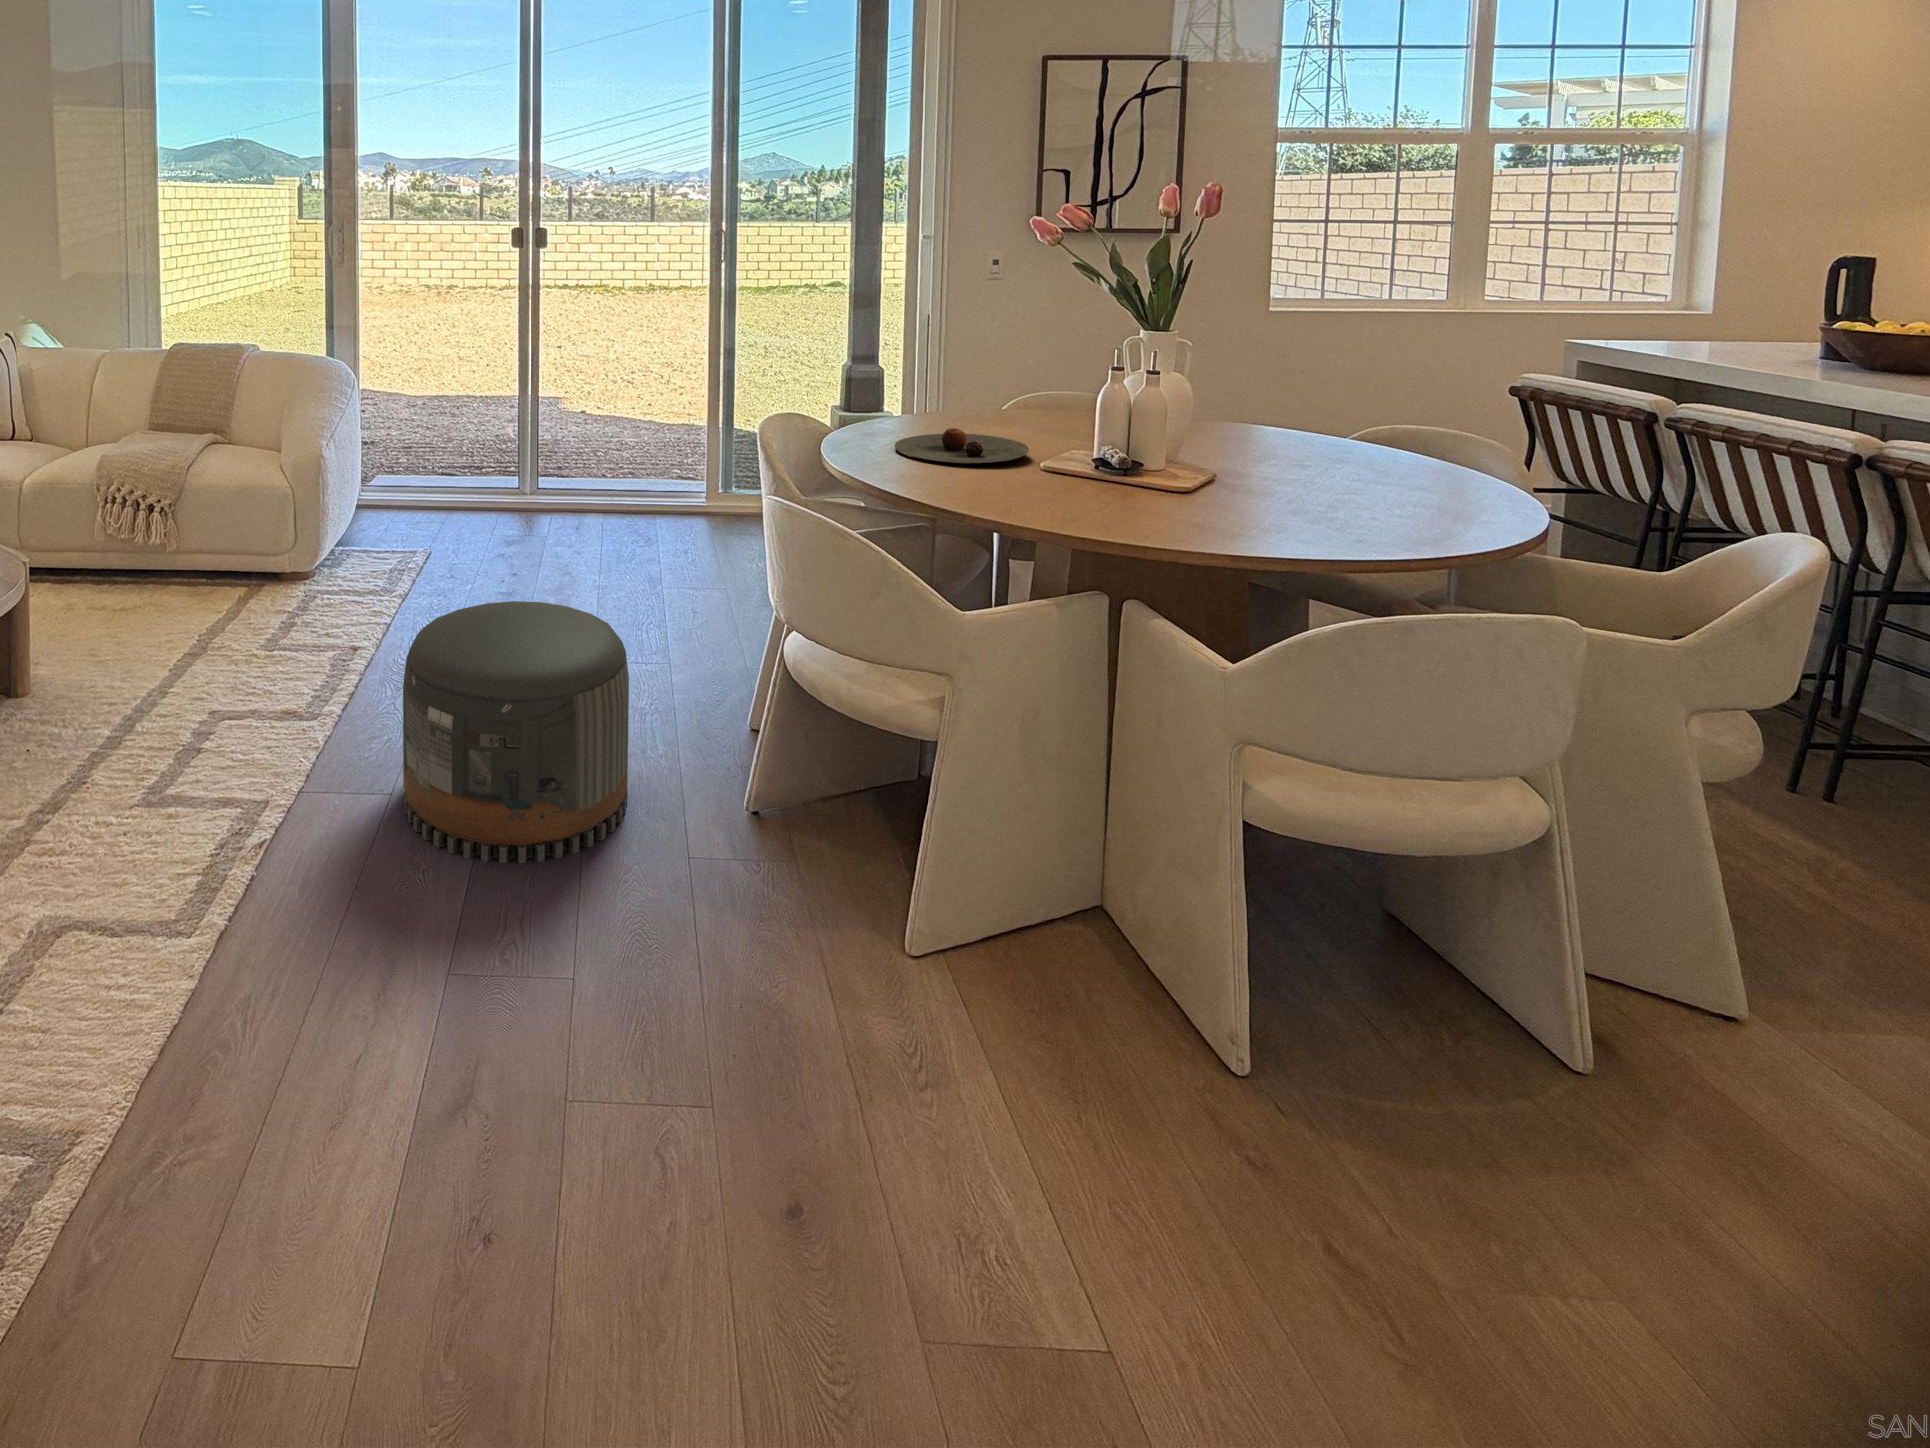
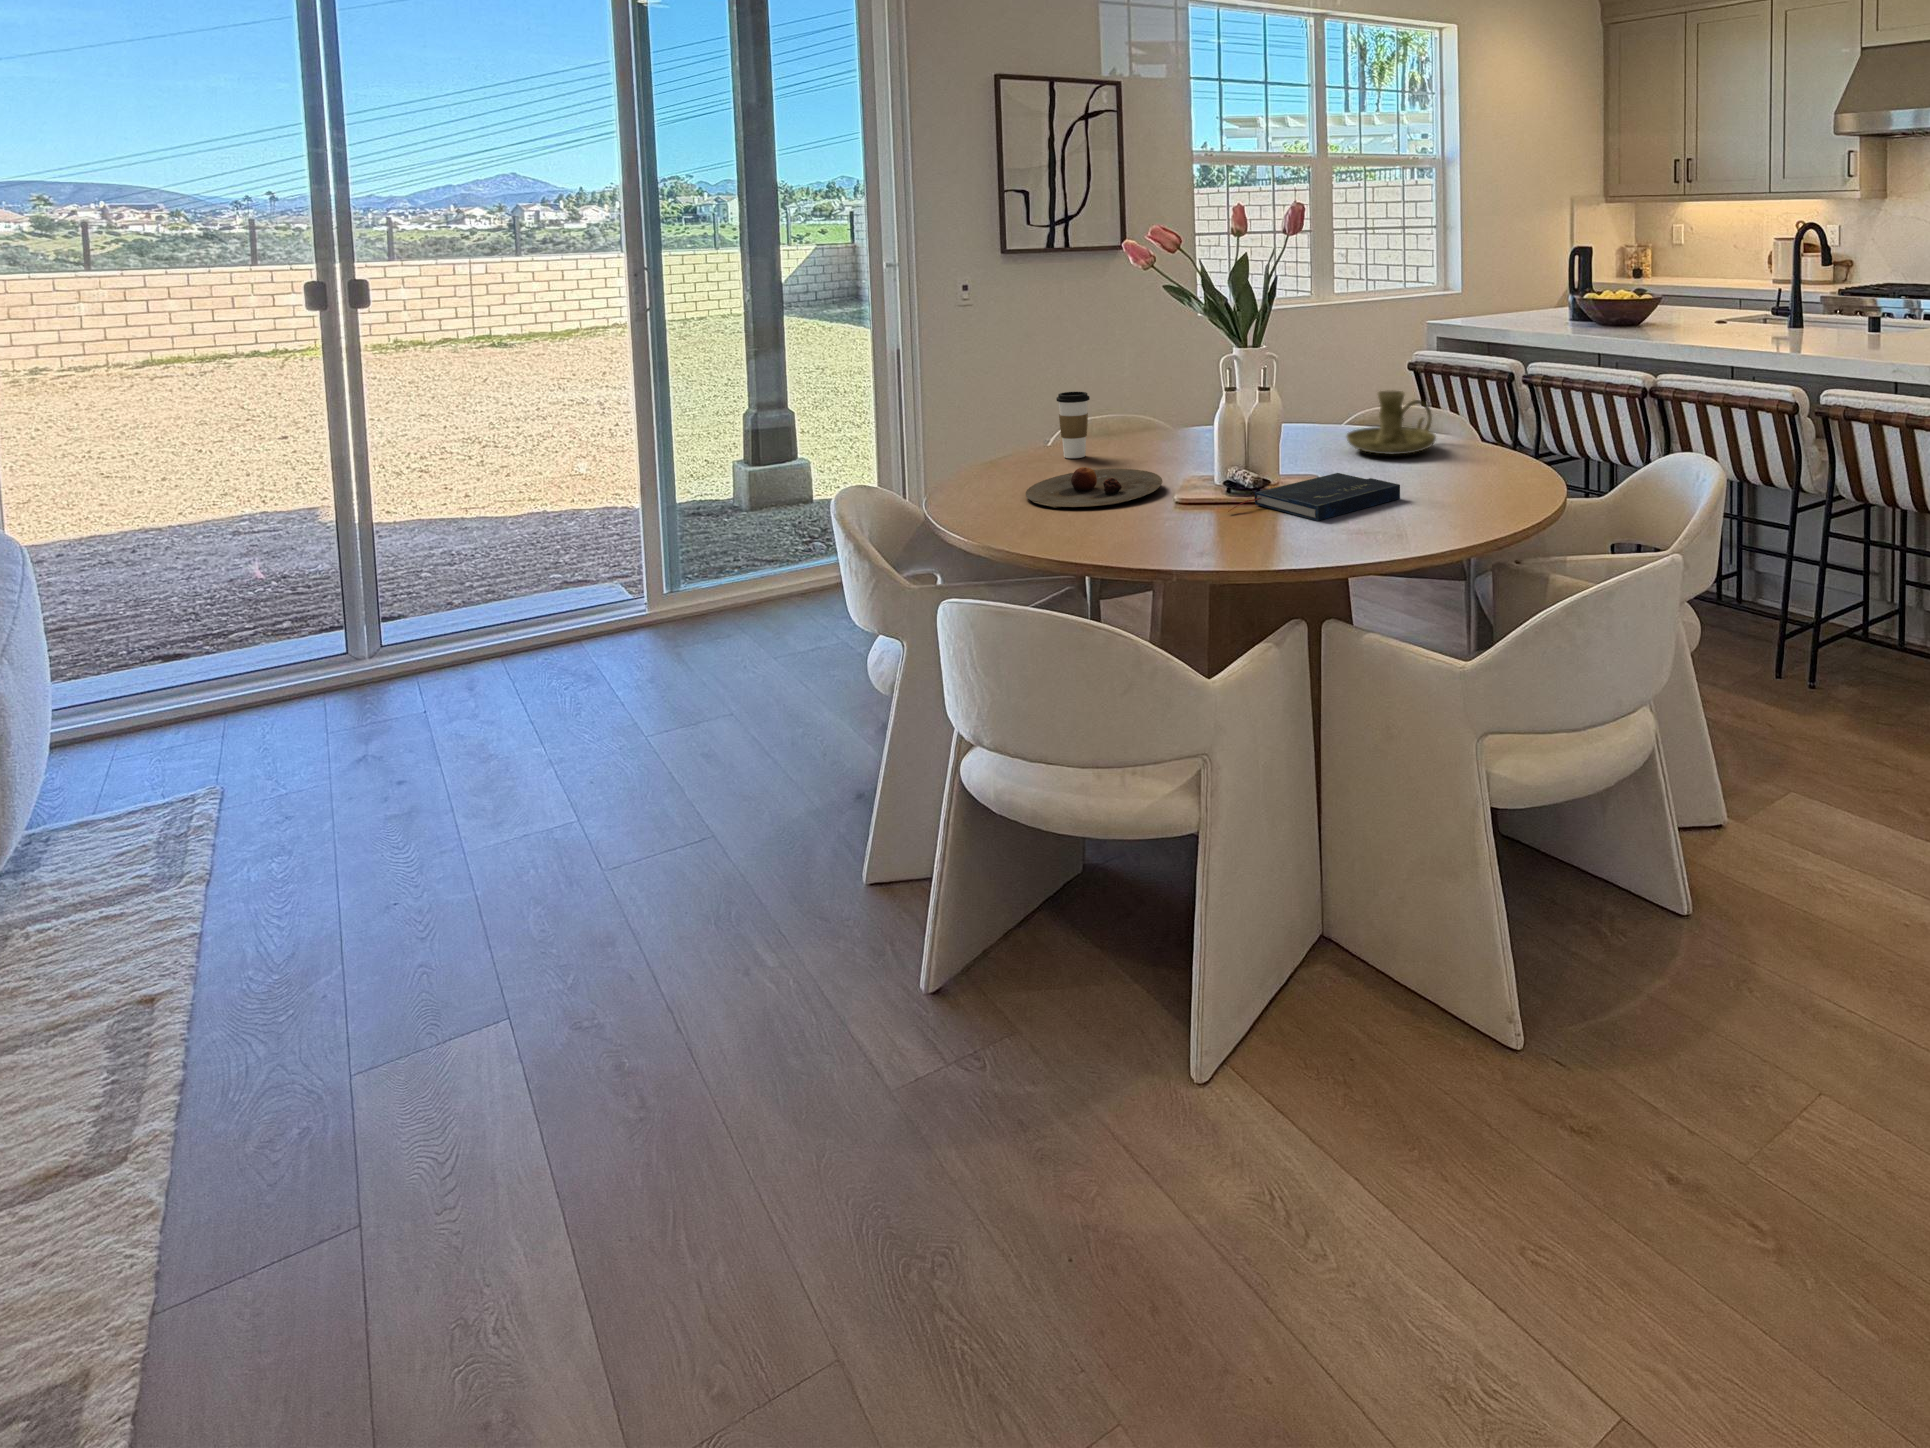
coffee cup: none [968,362,1000,425] -> present [1056,392,1090,458]
candle holder: none [1280,403,1414,479] -> present [1347,390,1436,455]
book: none [1061,477,1277,515] -> present [1233,473,1400,521]
pouf: present [403,601,629,863] -> none [383,807,778,1259]

